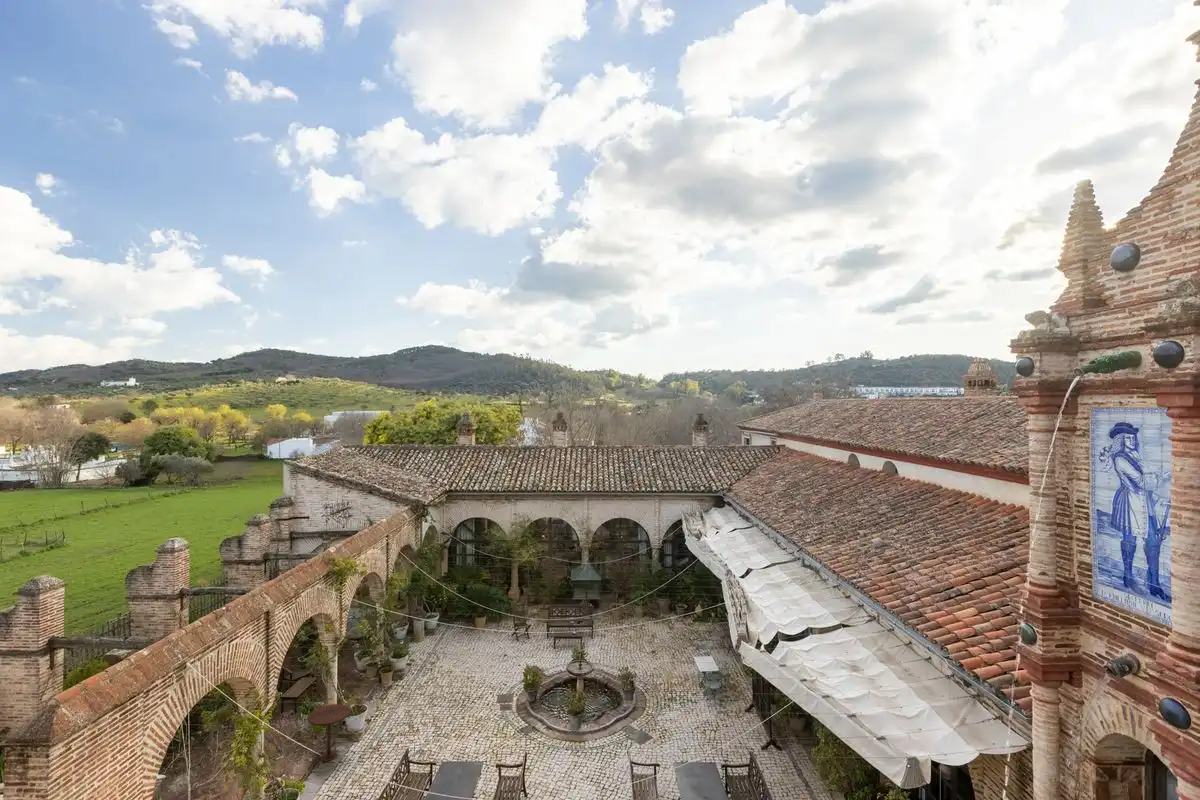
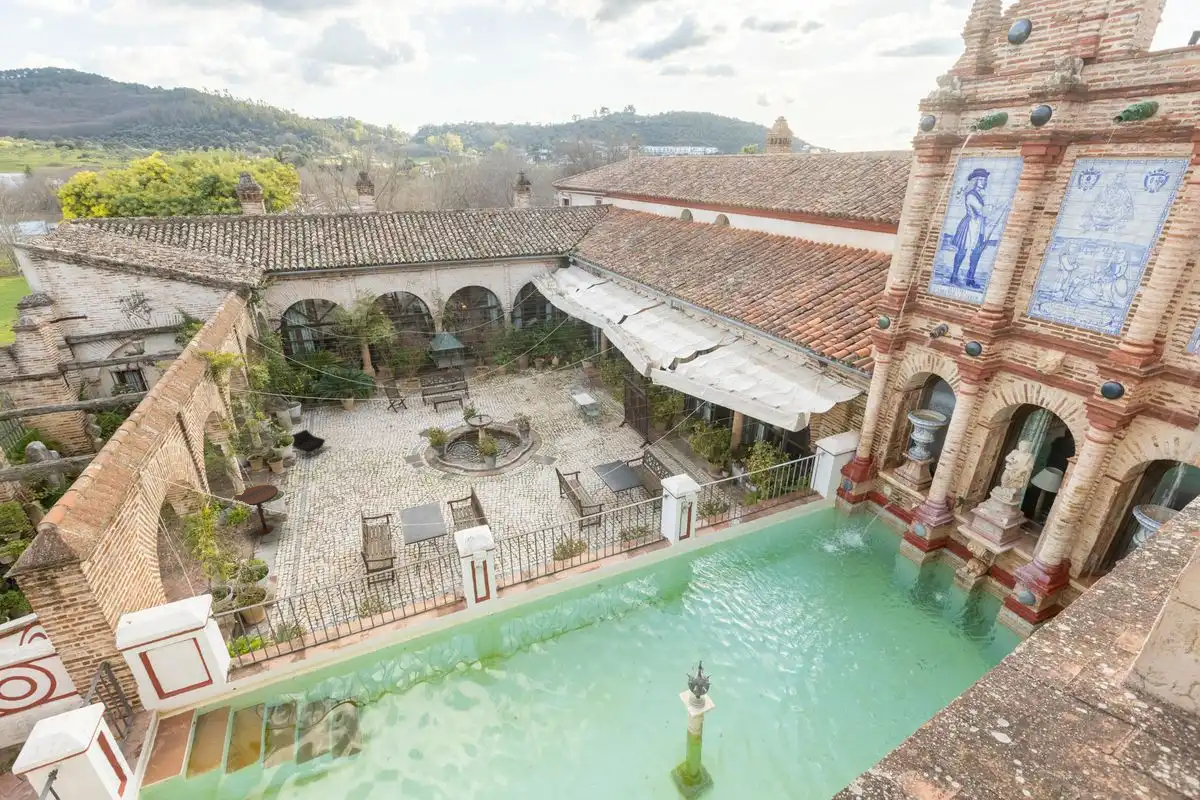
lounge chair: none [399,649,431,683] -> present [292,430,325,455]

